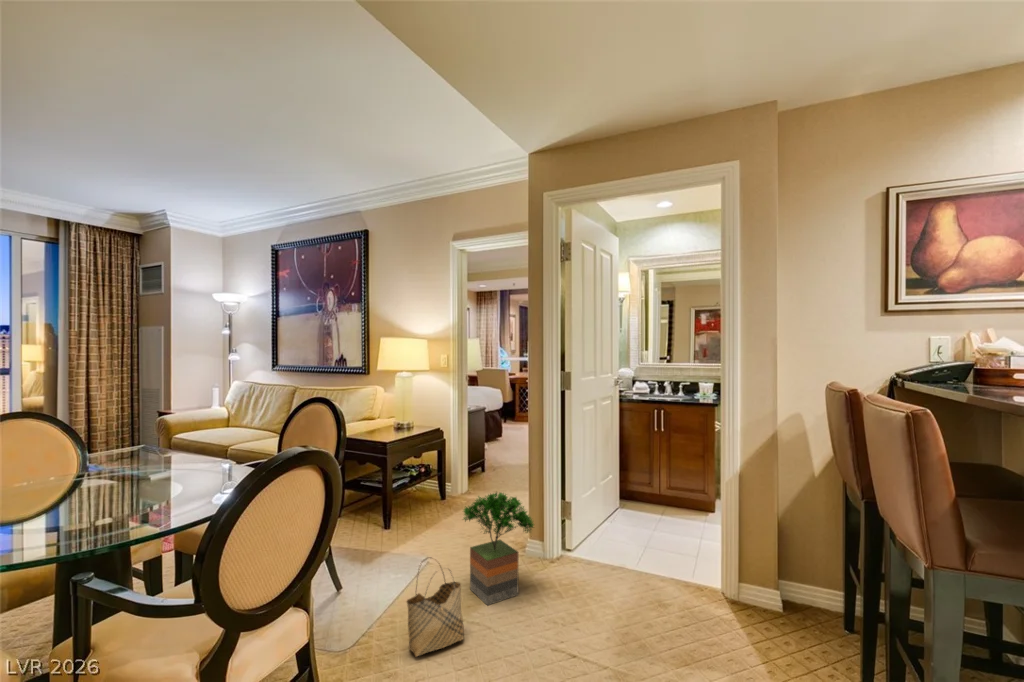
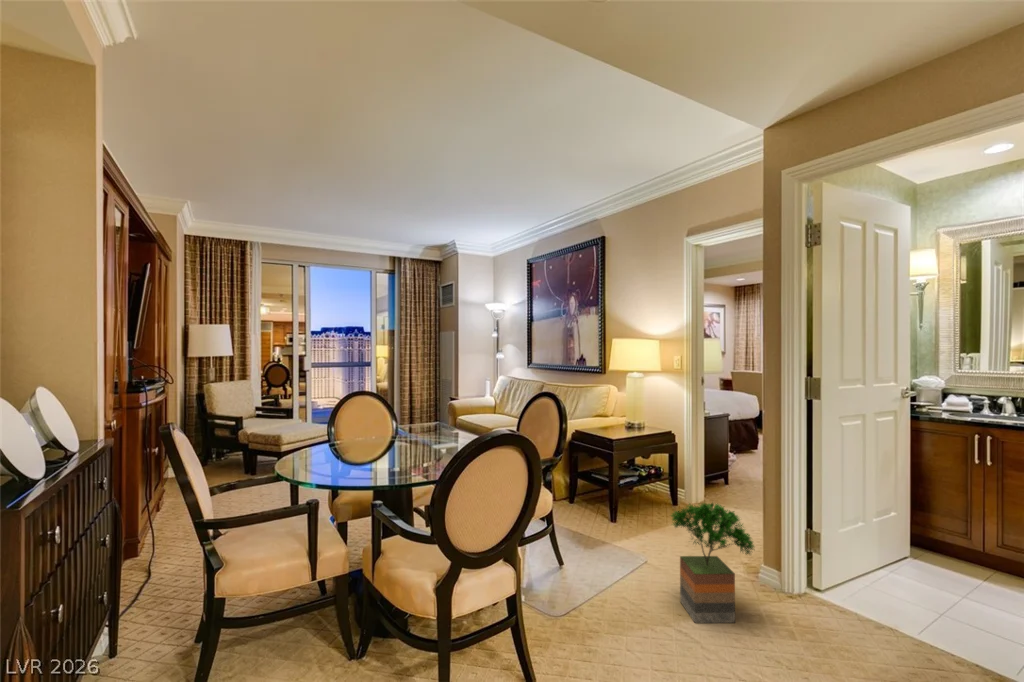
woven basket: present [407,558,464,657] -> none [598,553,659,649]

